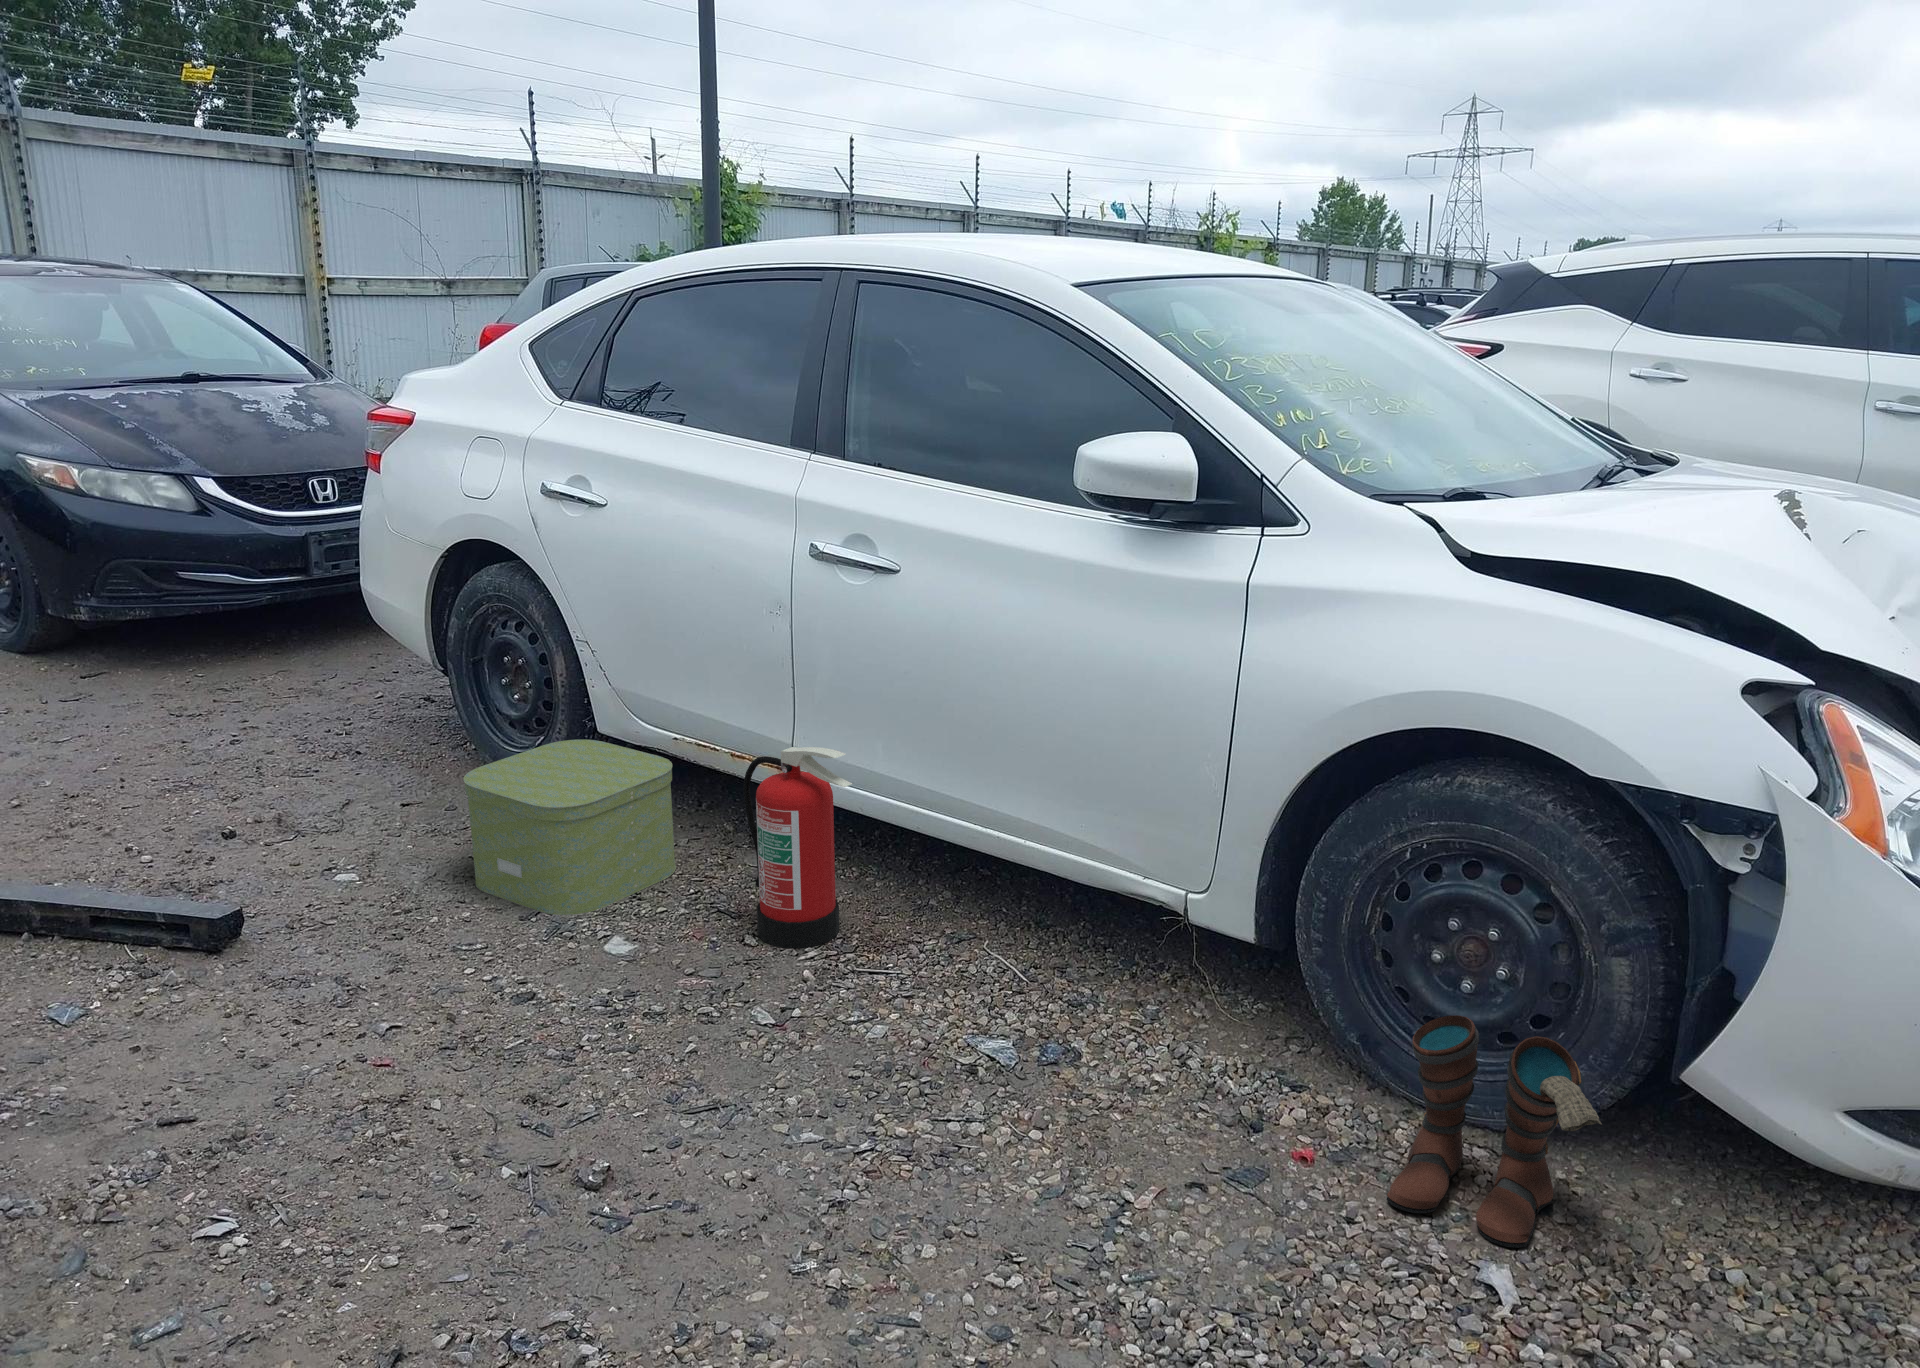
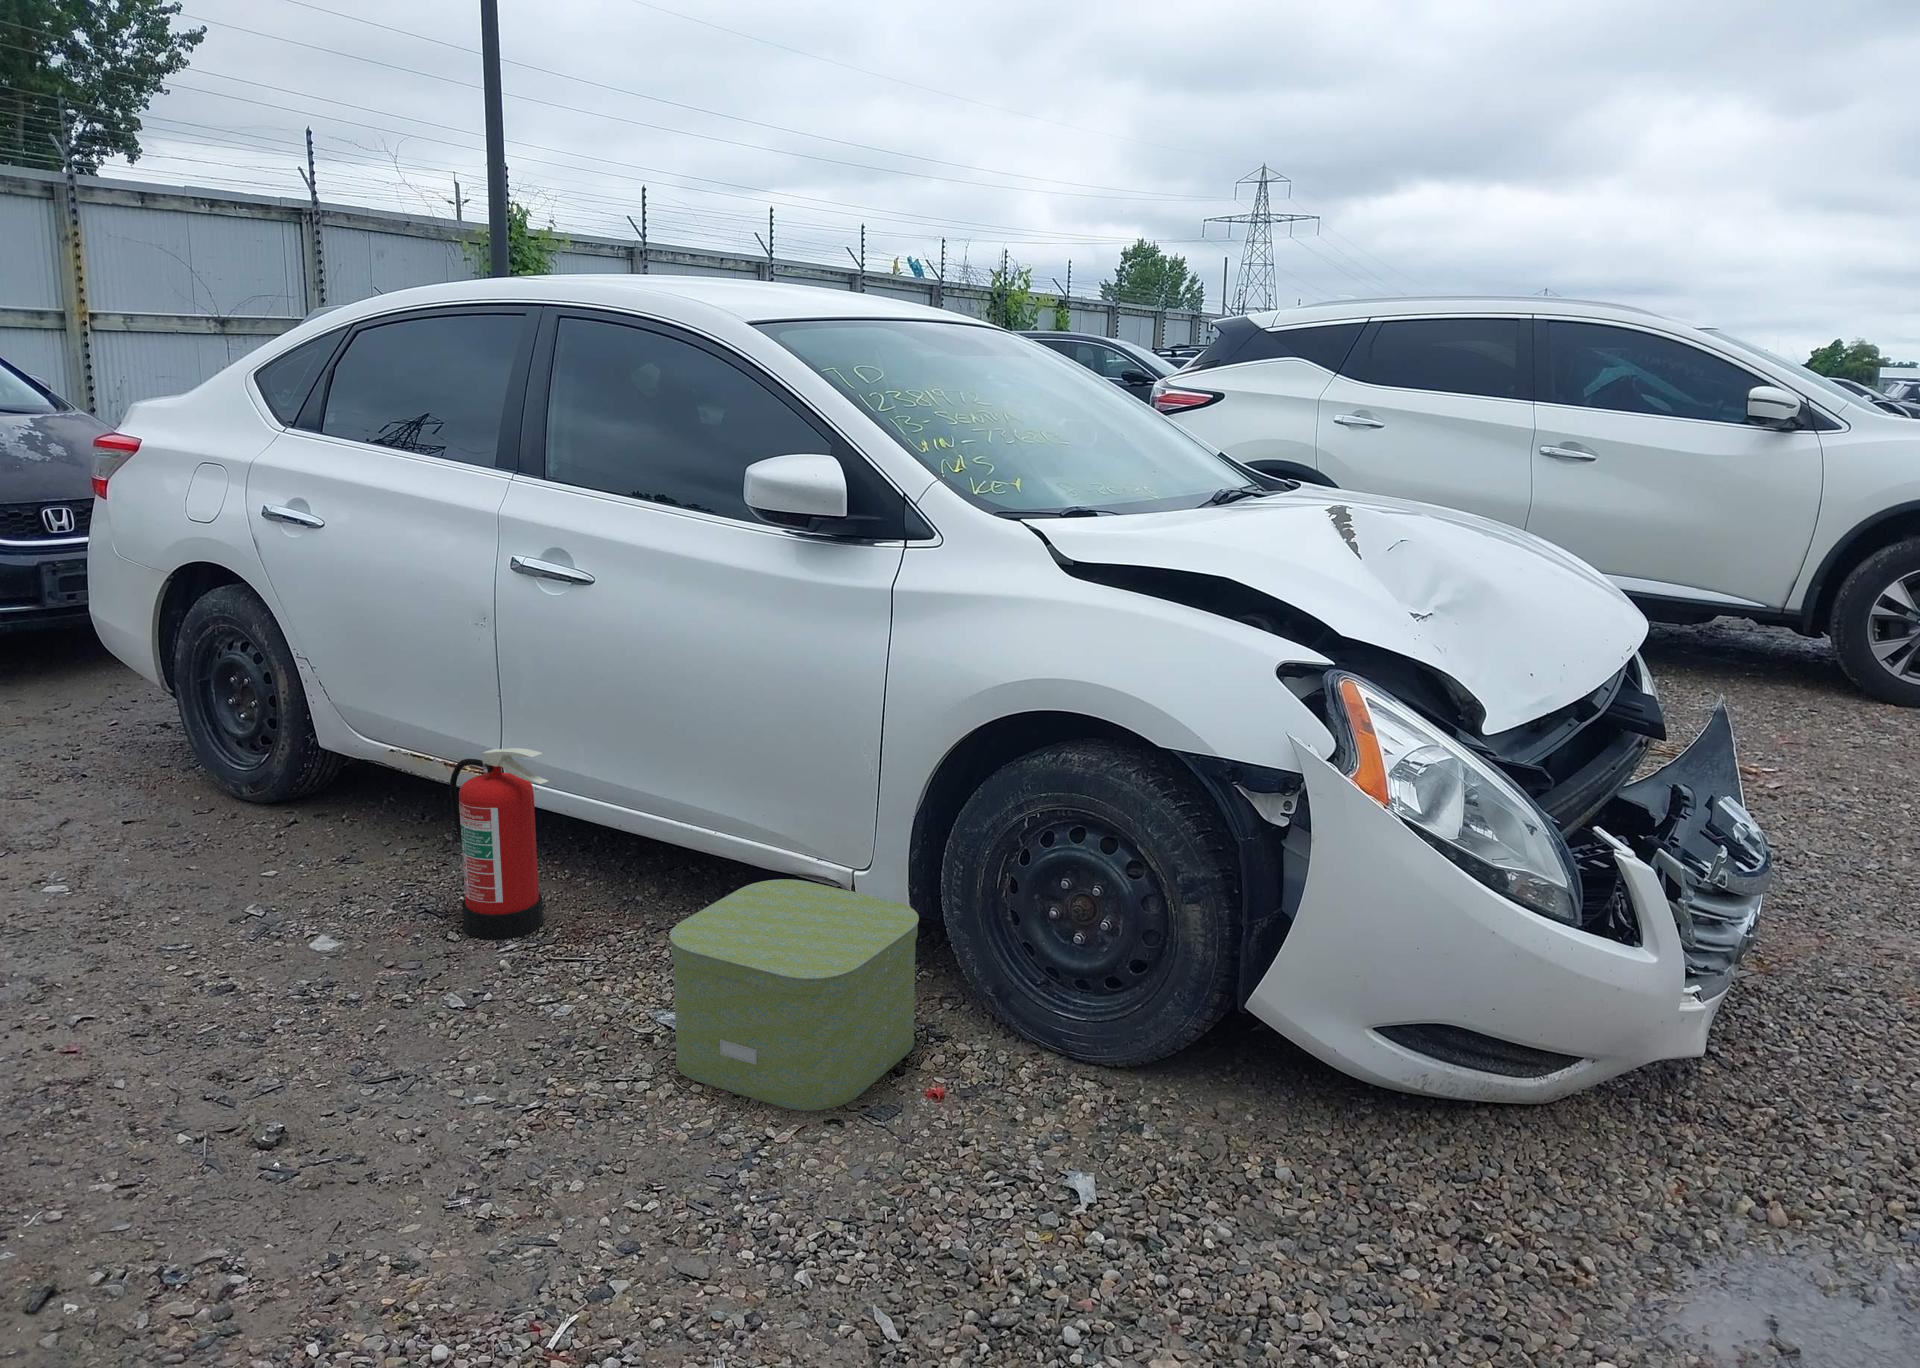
storage box: present [463,740,676,915] -> present [670,879,919,1111]
boots: present [1387,1015,1602,1248] -> none [1000,962,1170,1159]

